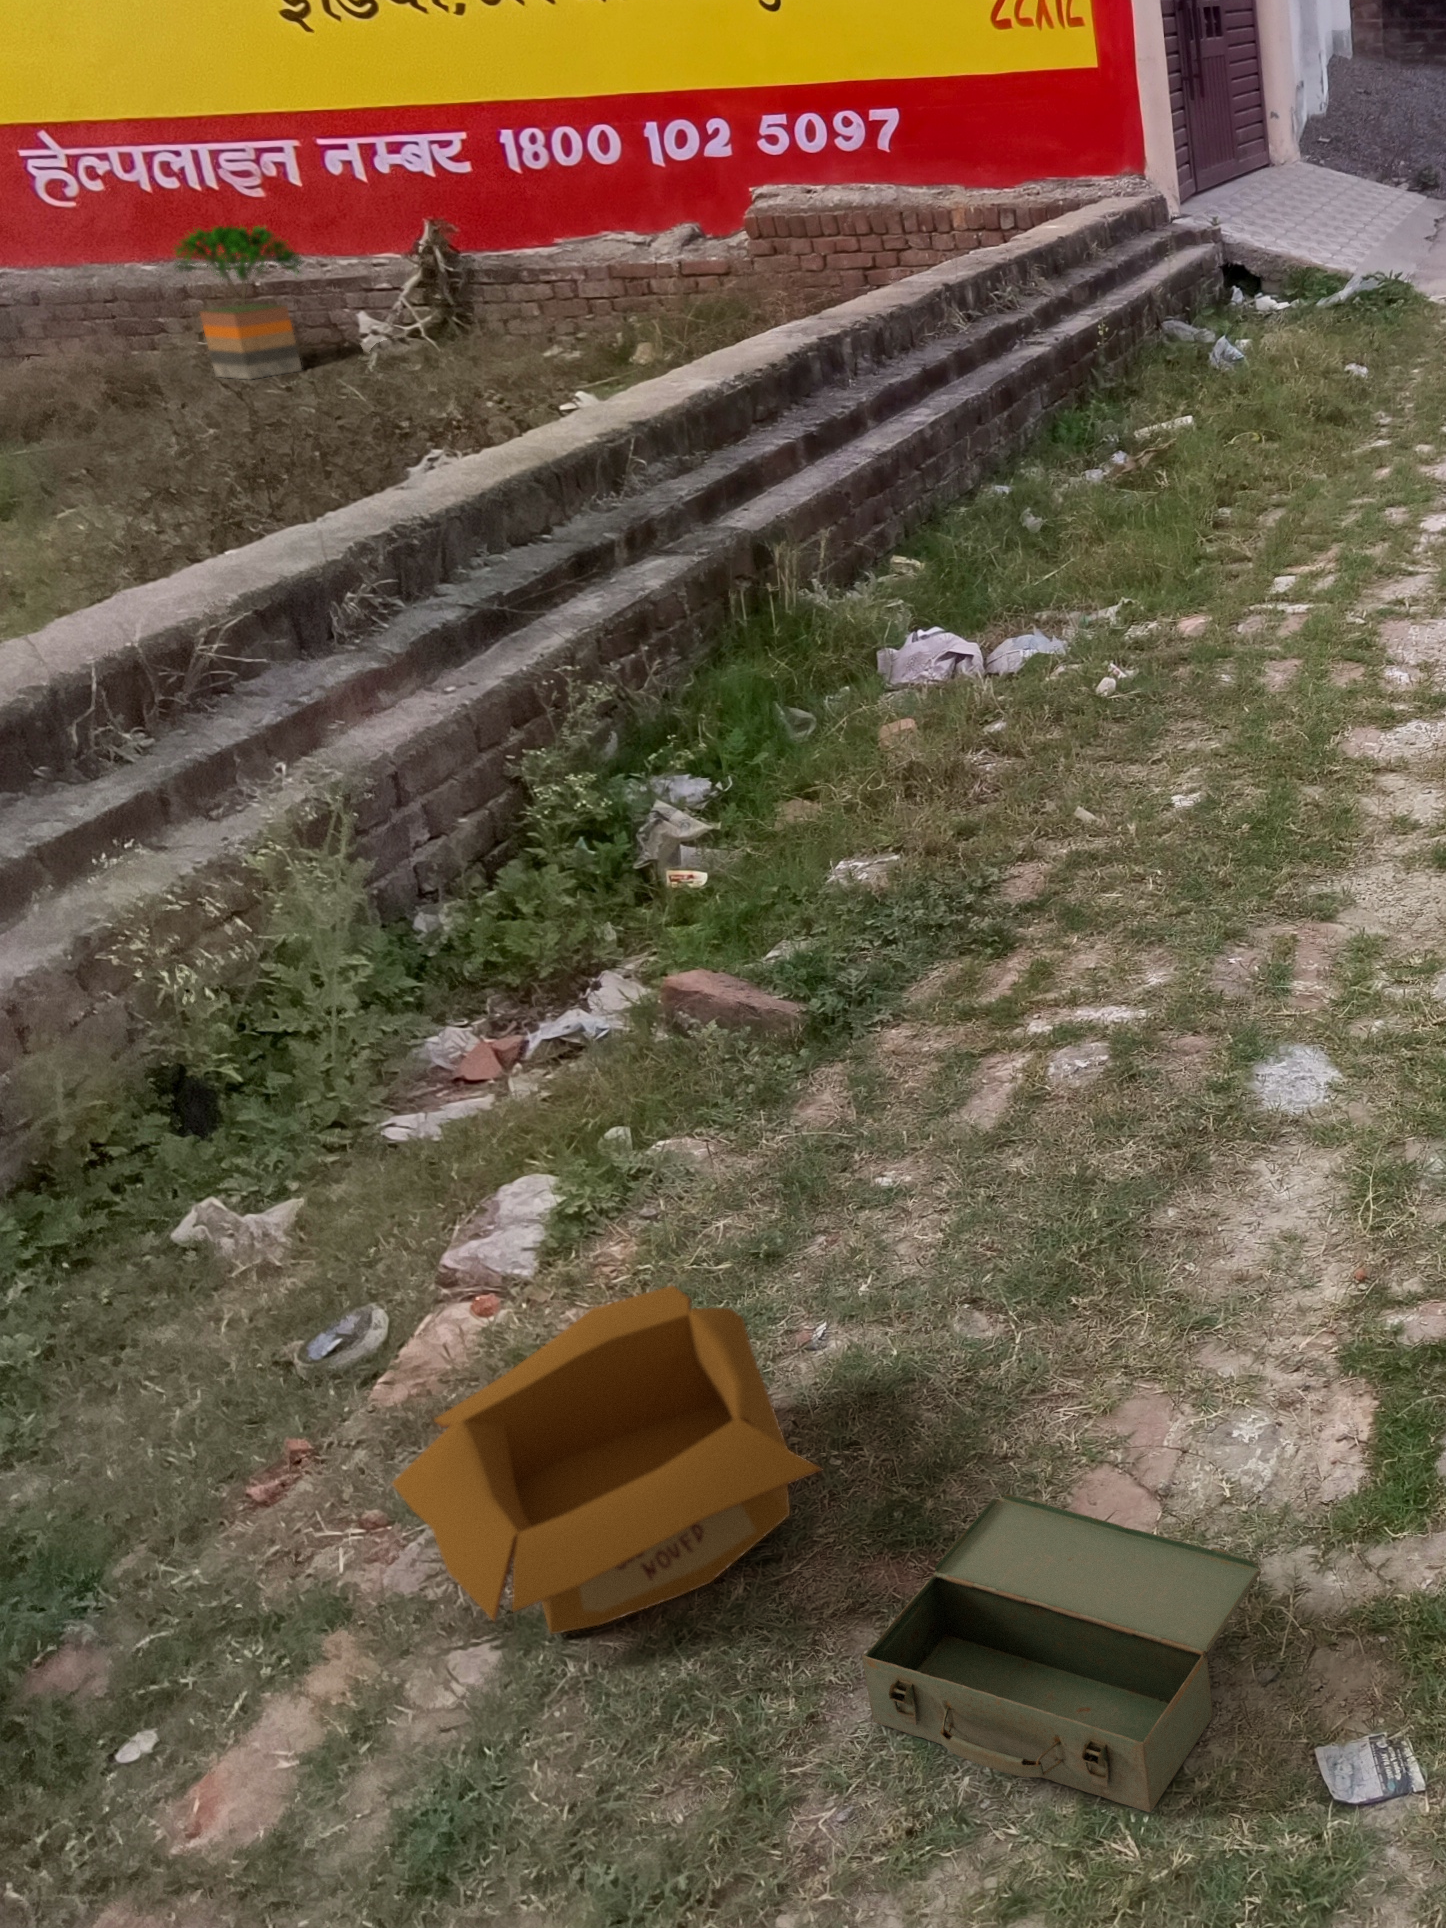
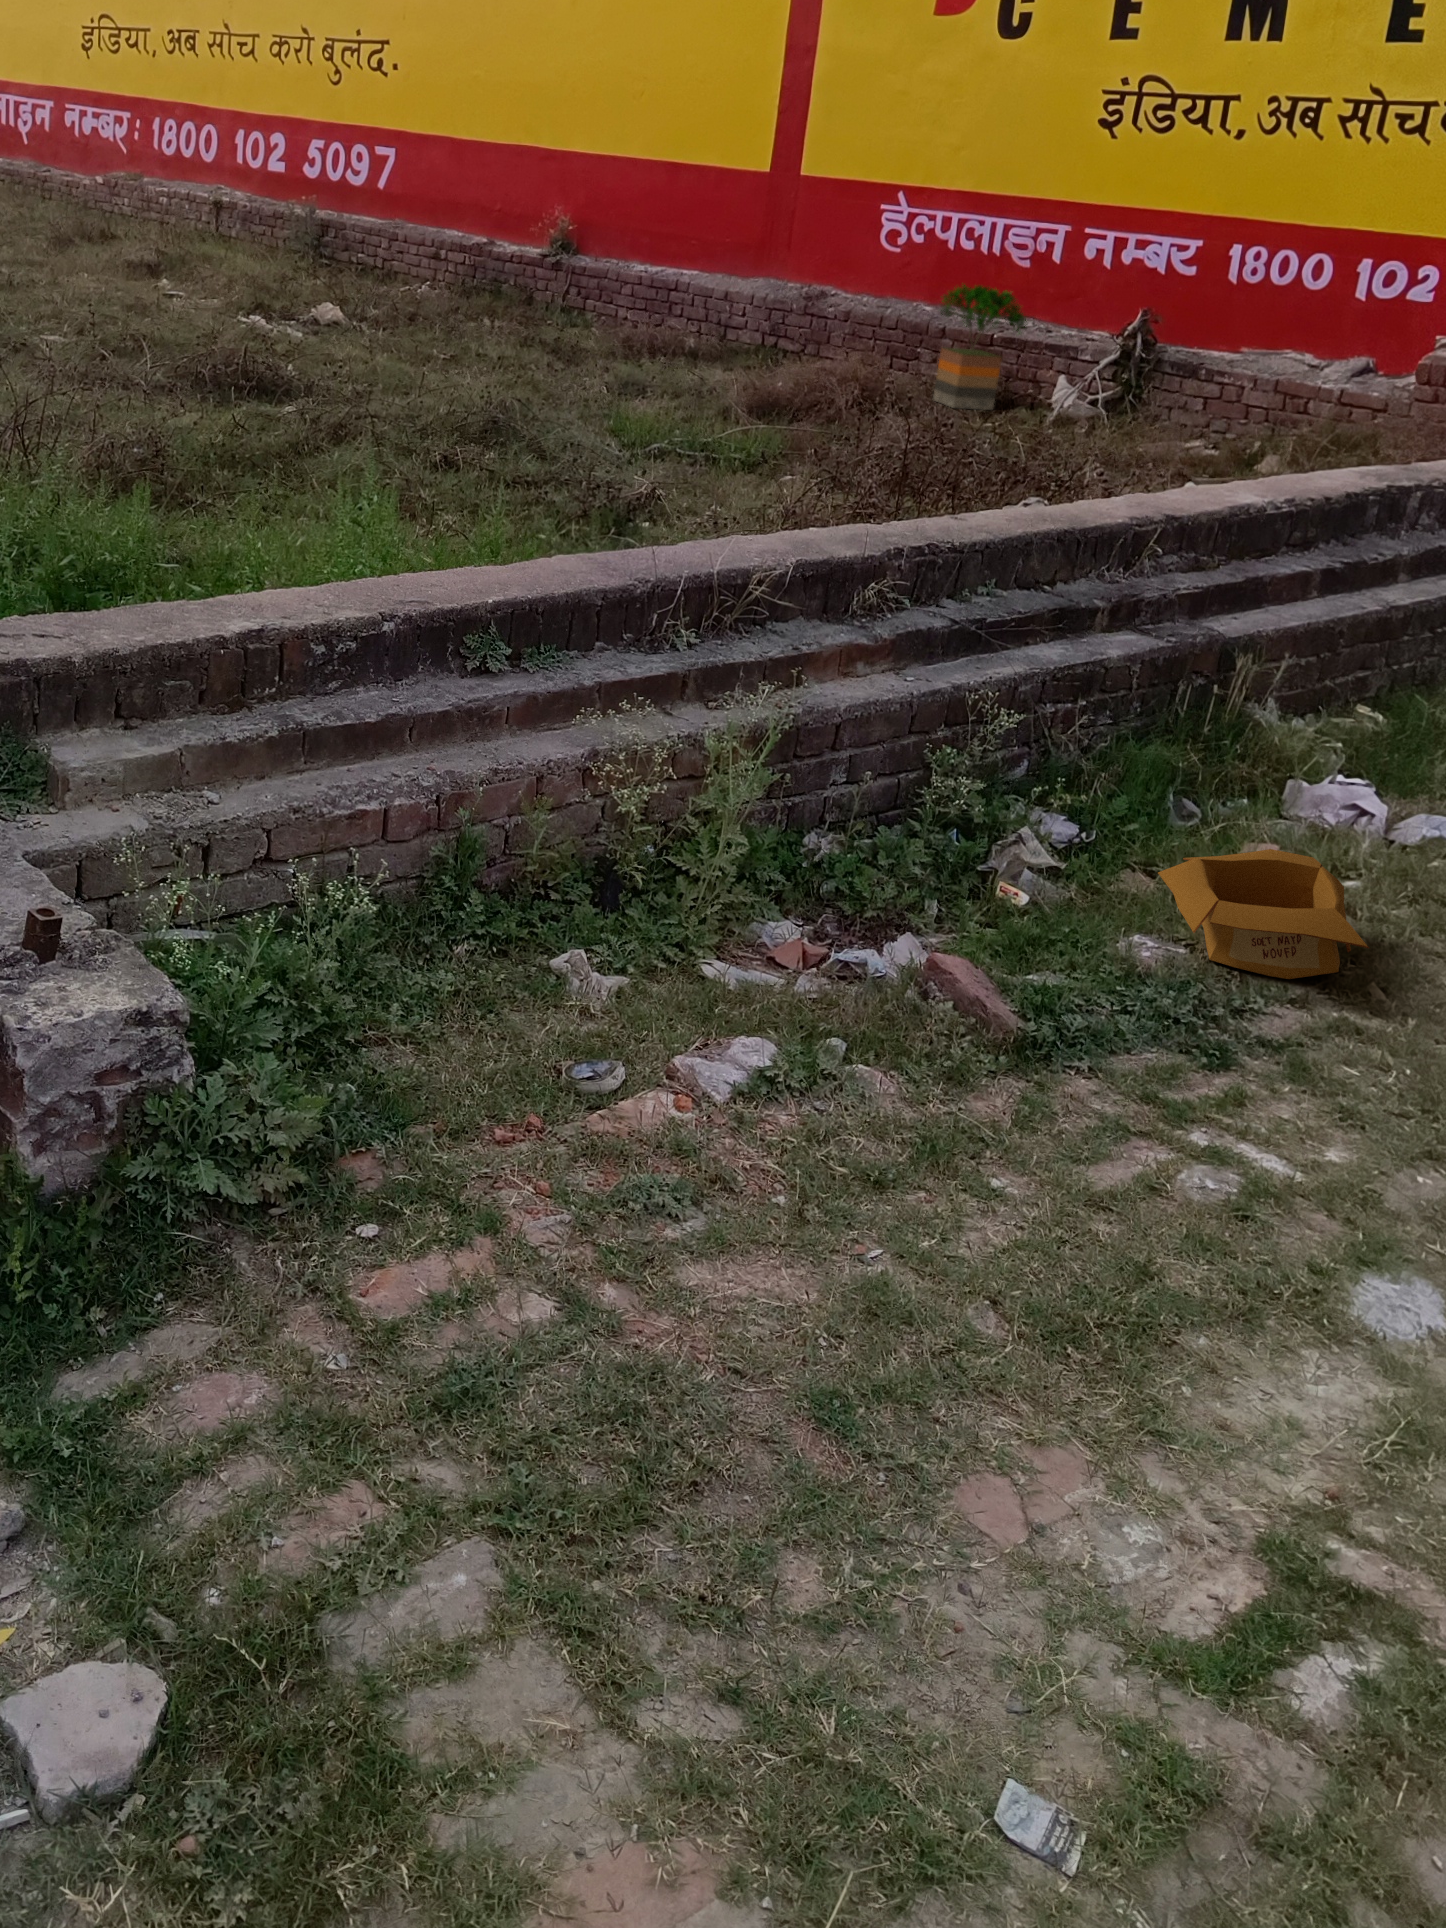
cardboard box: present [392,1286,822,1634] -> present [1158,849,1369,979]
toolbox: present [862,1494,1261,1812] -> none [728,1428,1047,1717]

